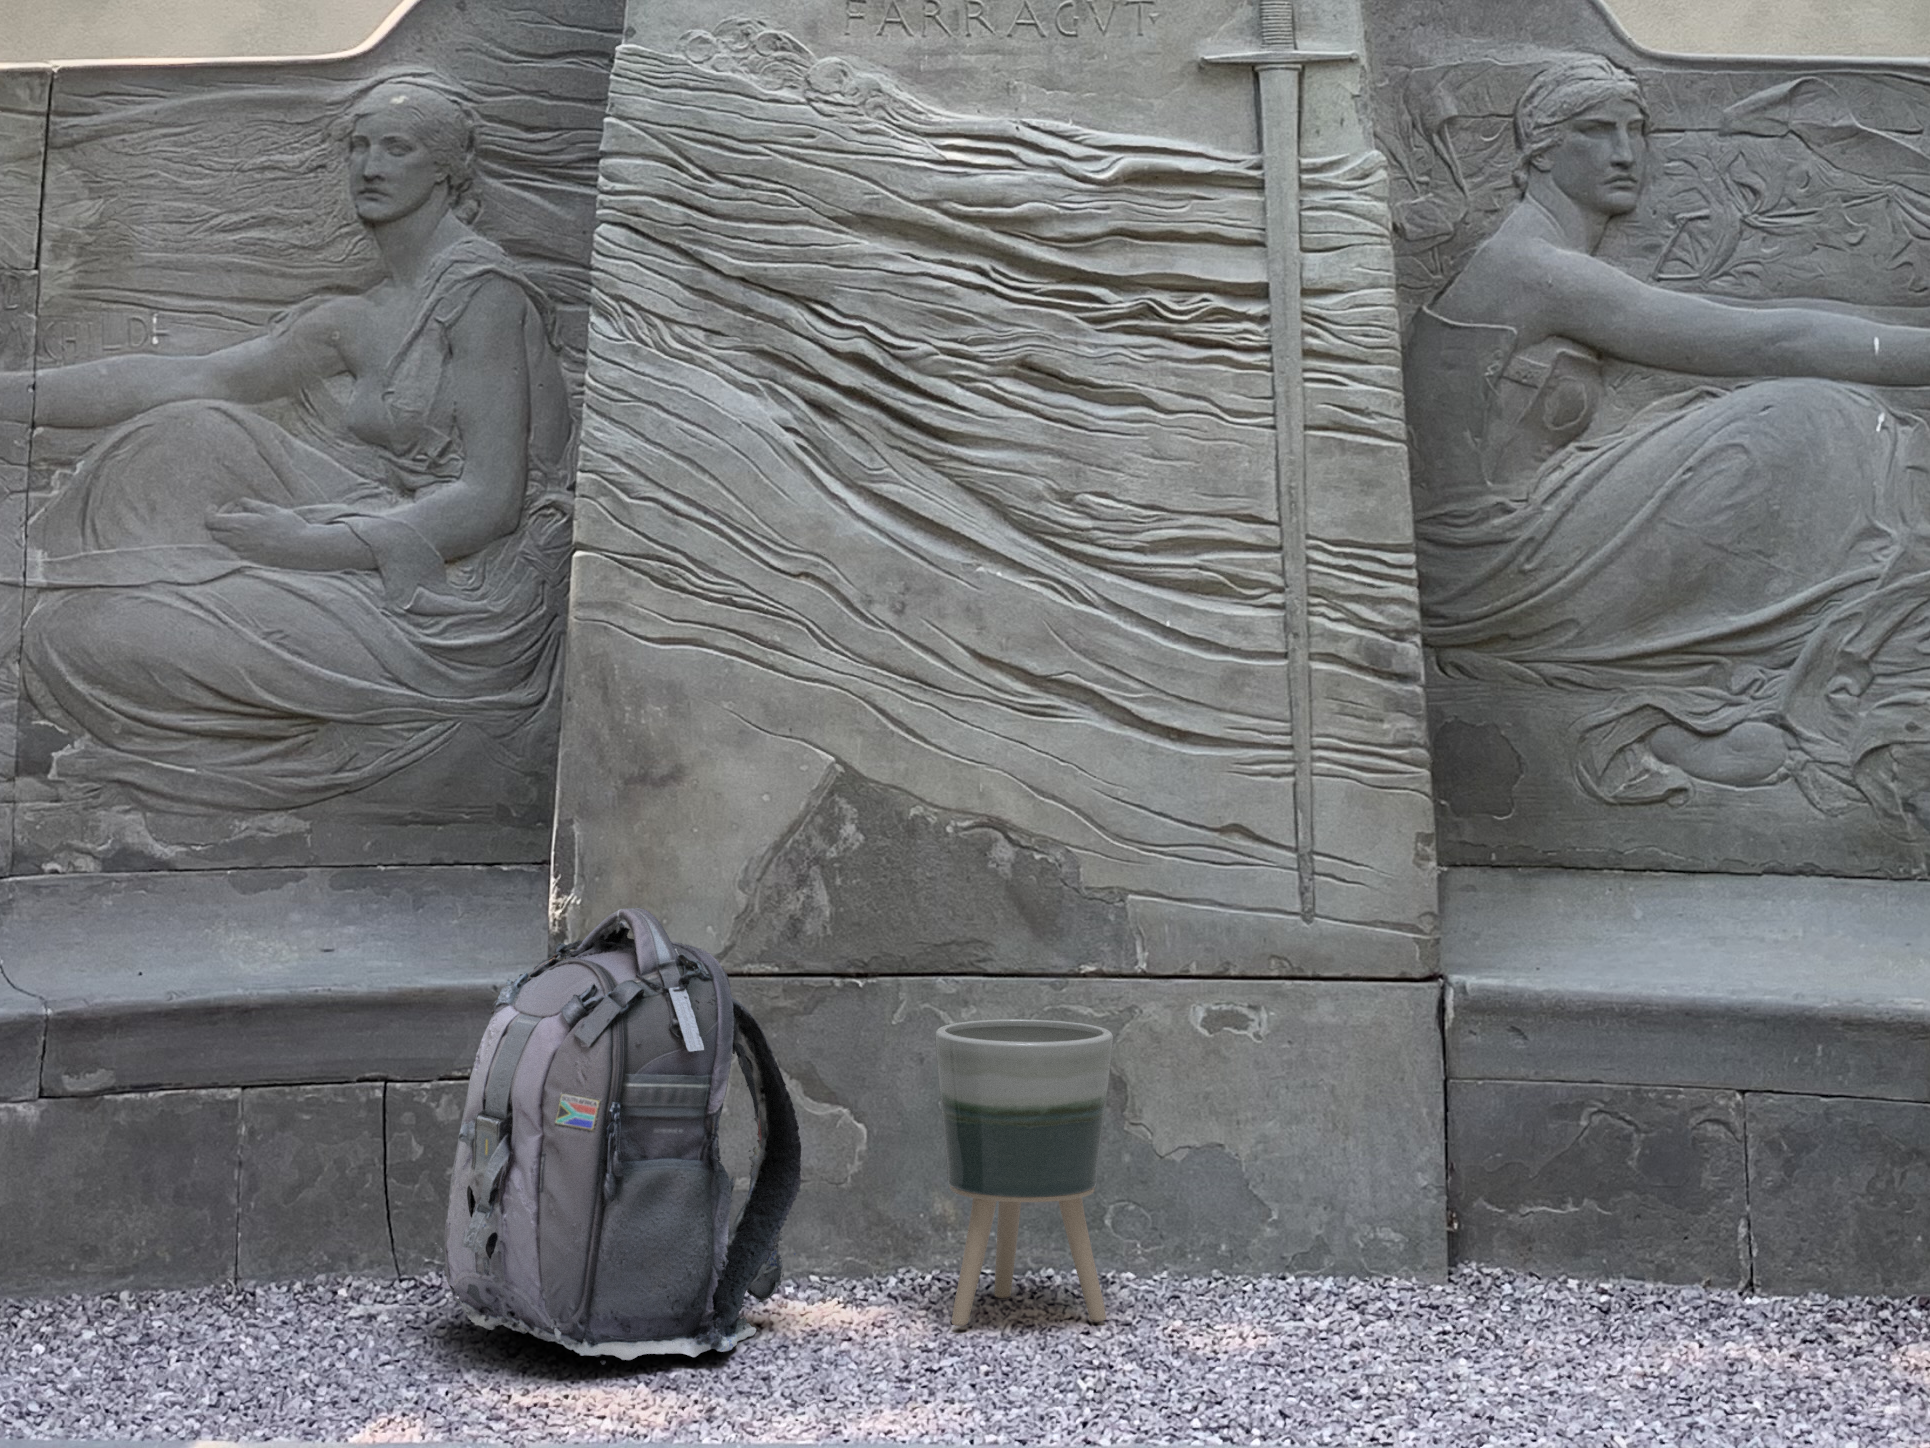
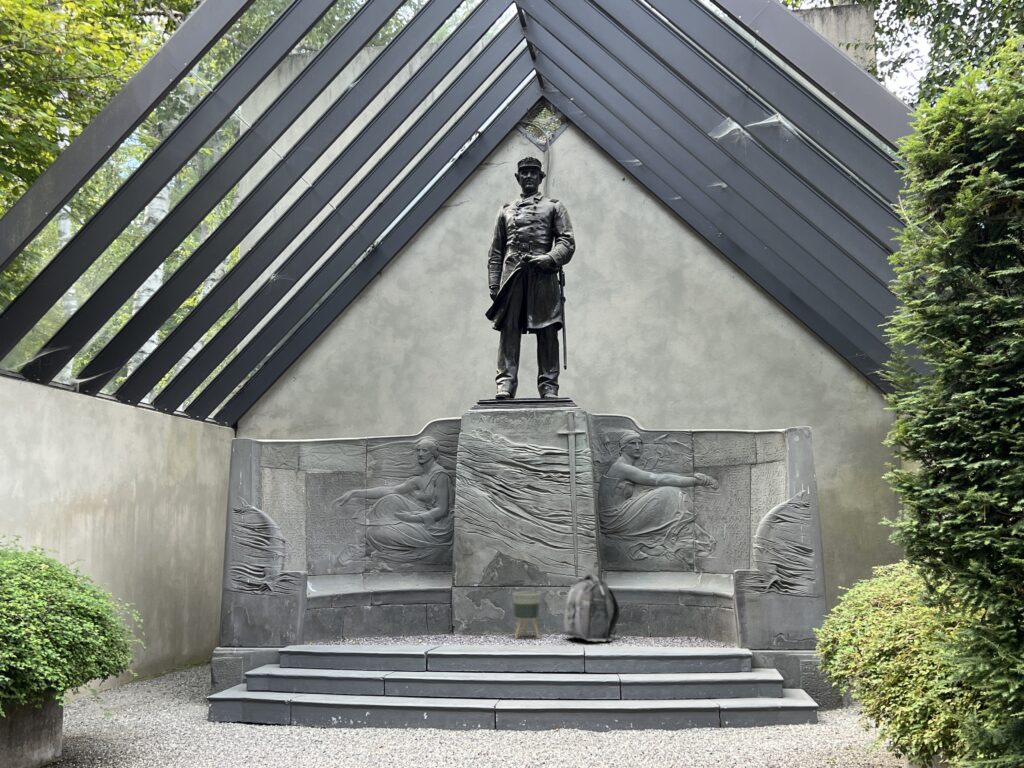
backpack: present [435,908,803,1365] -> present [564,573,620,642]

